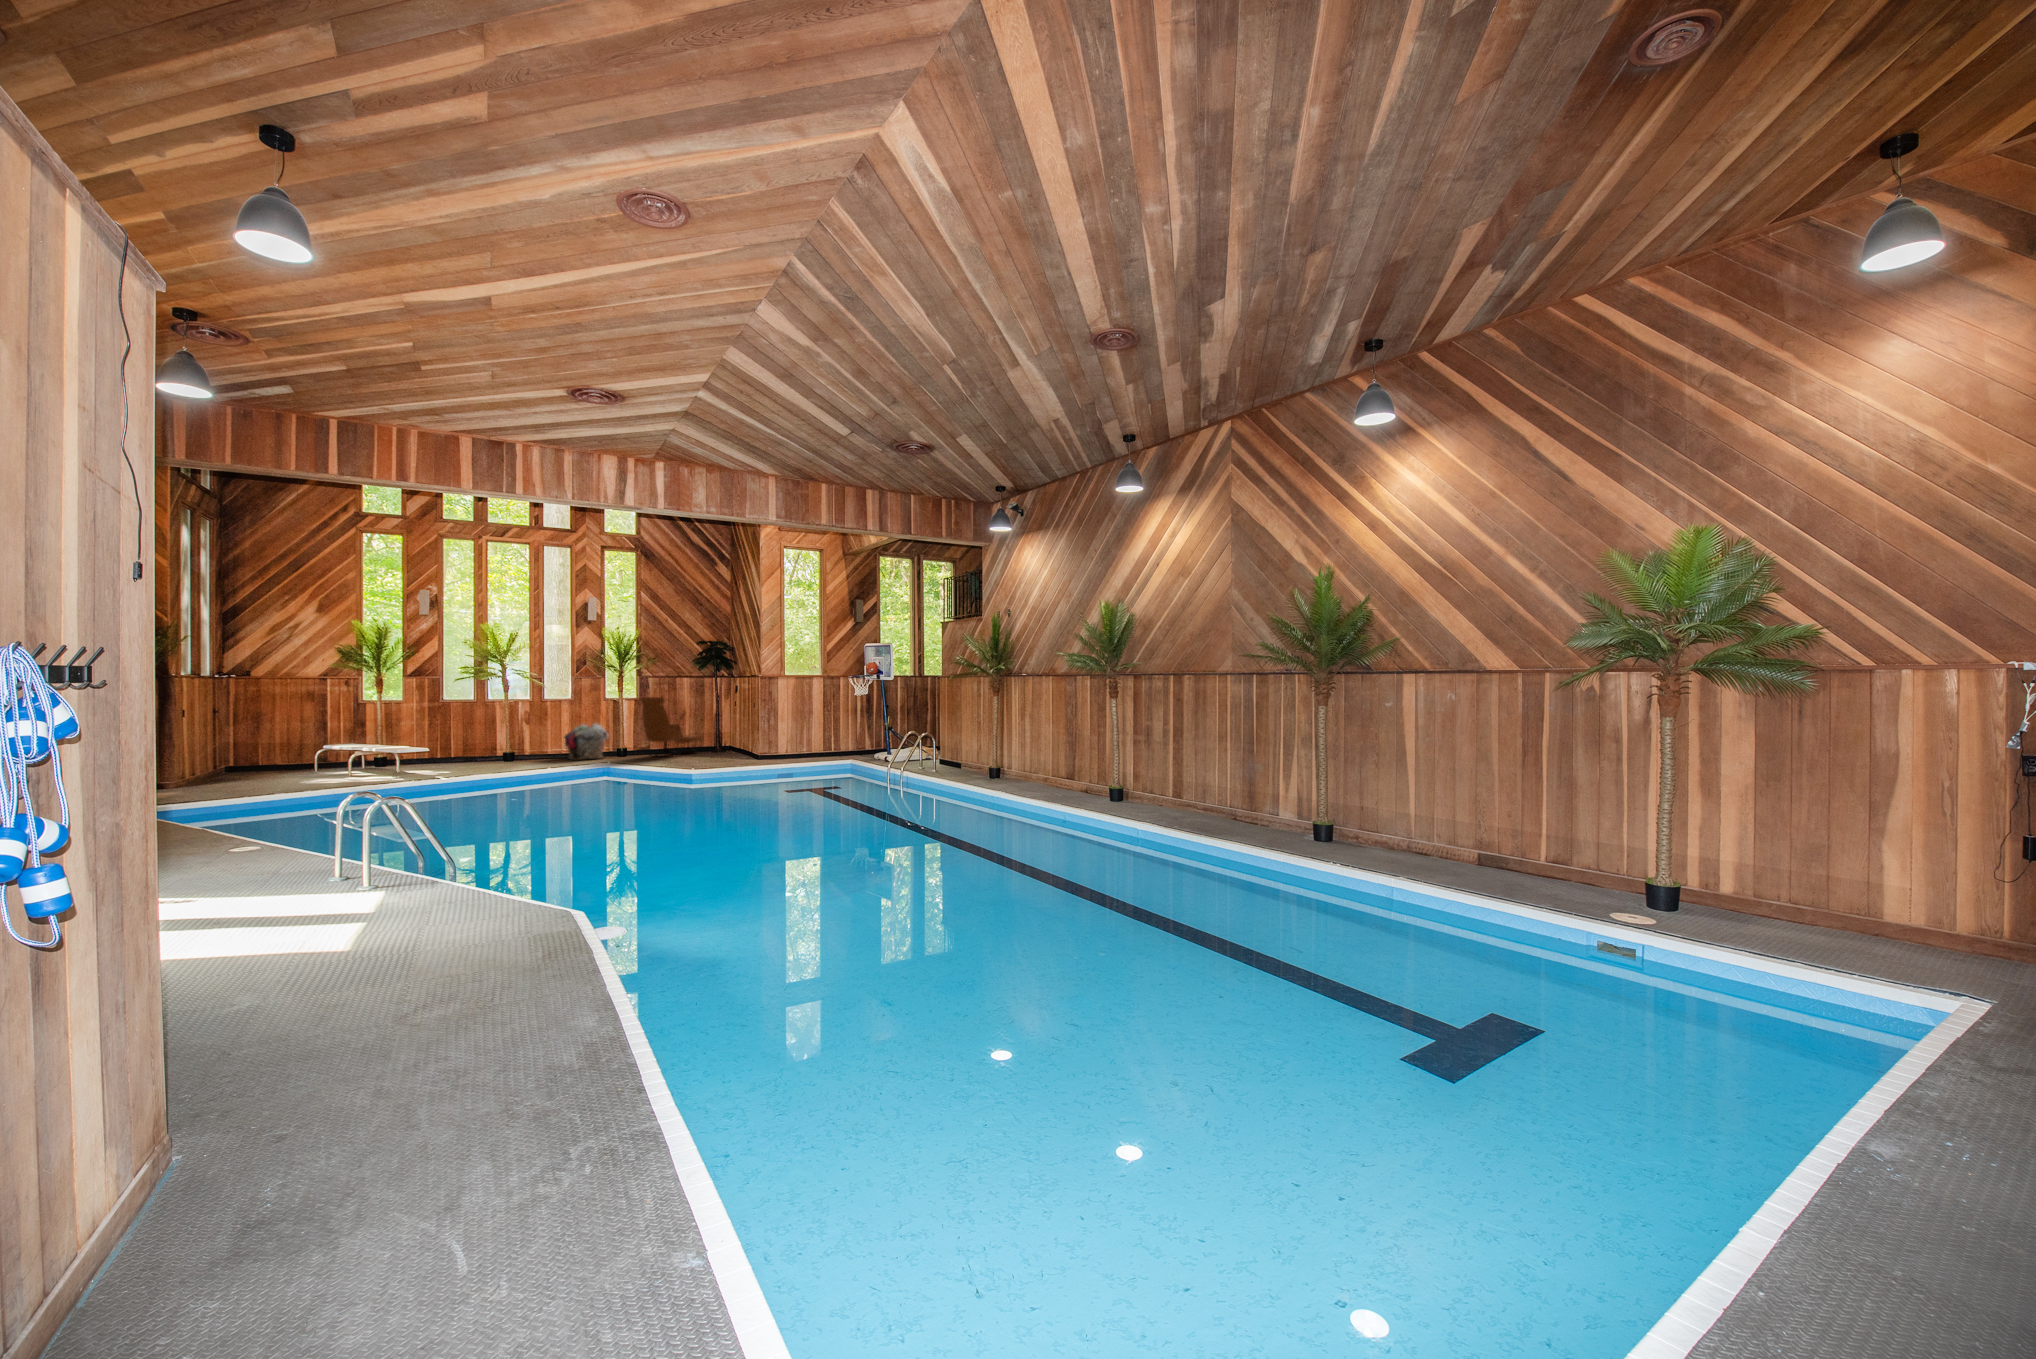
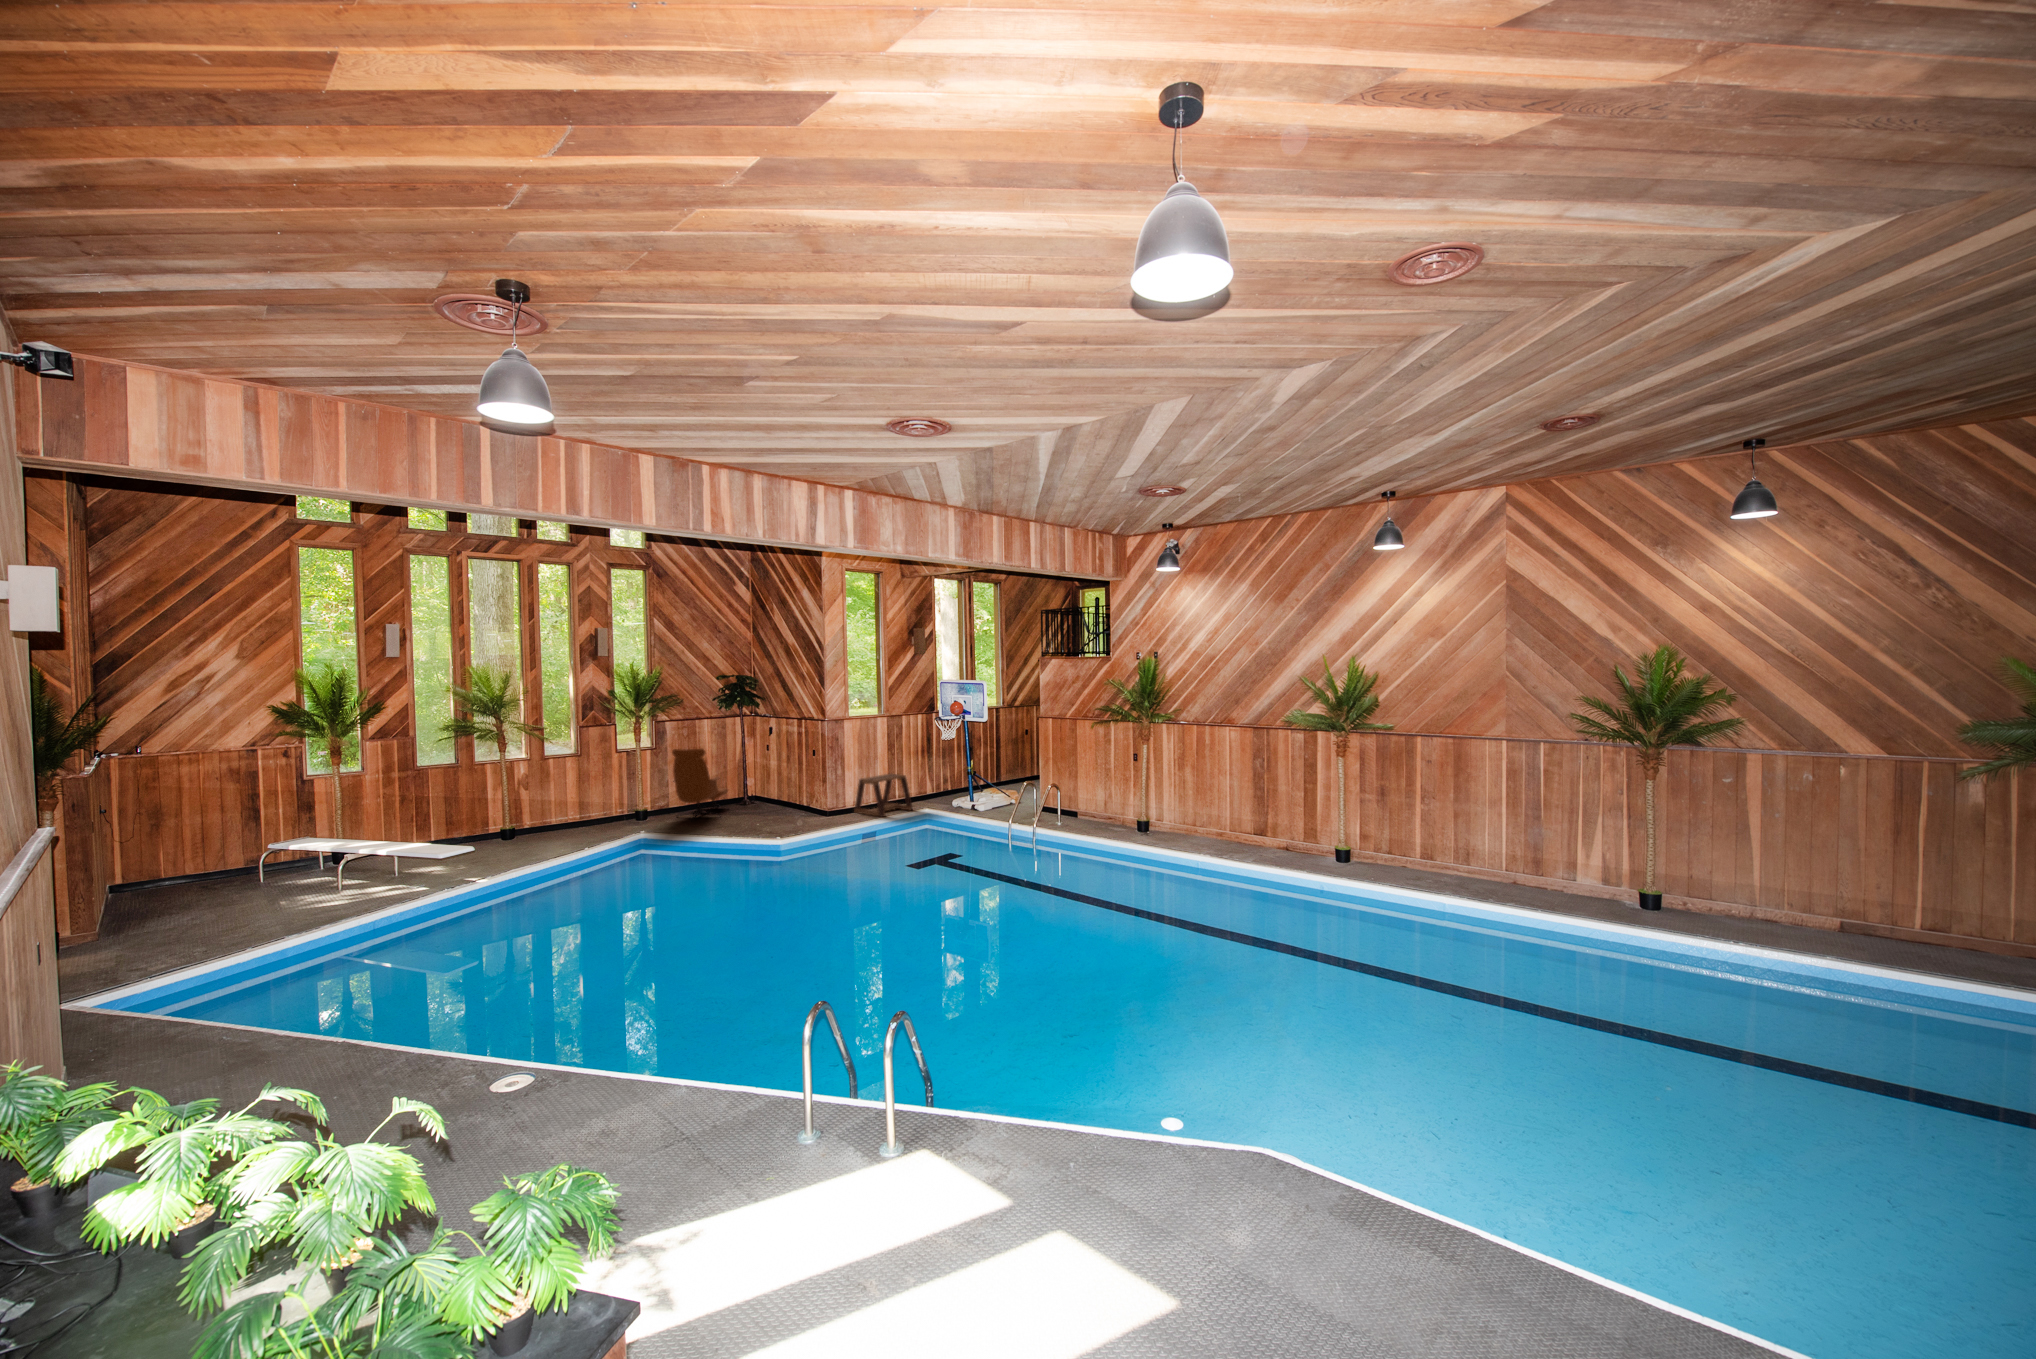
laundry basket: present [564,724,609,760] -> none [579,784,631,833]
stool: none [787,727,837,761] -> present [854,774,913,817]

